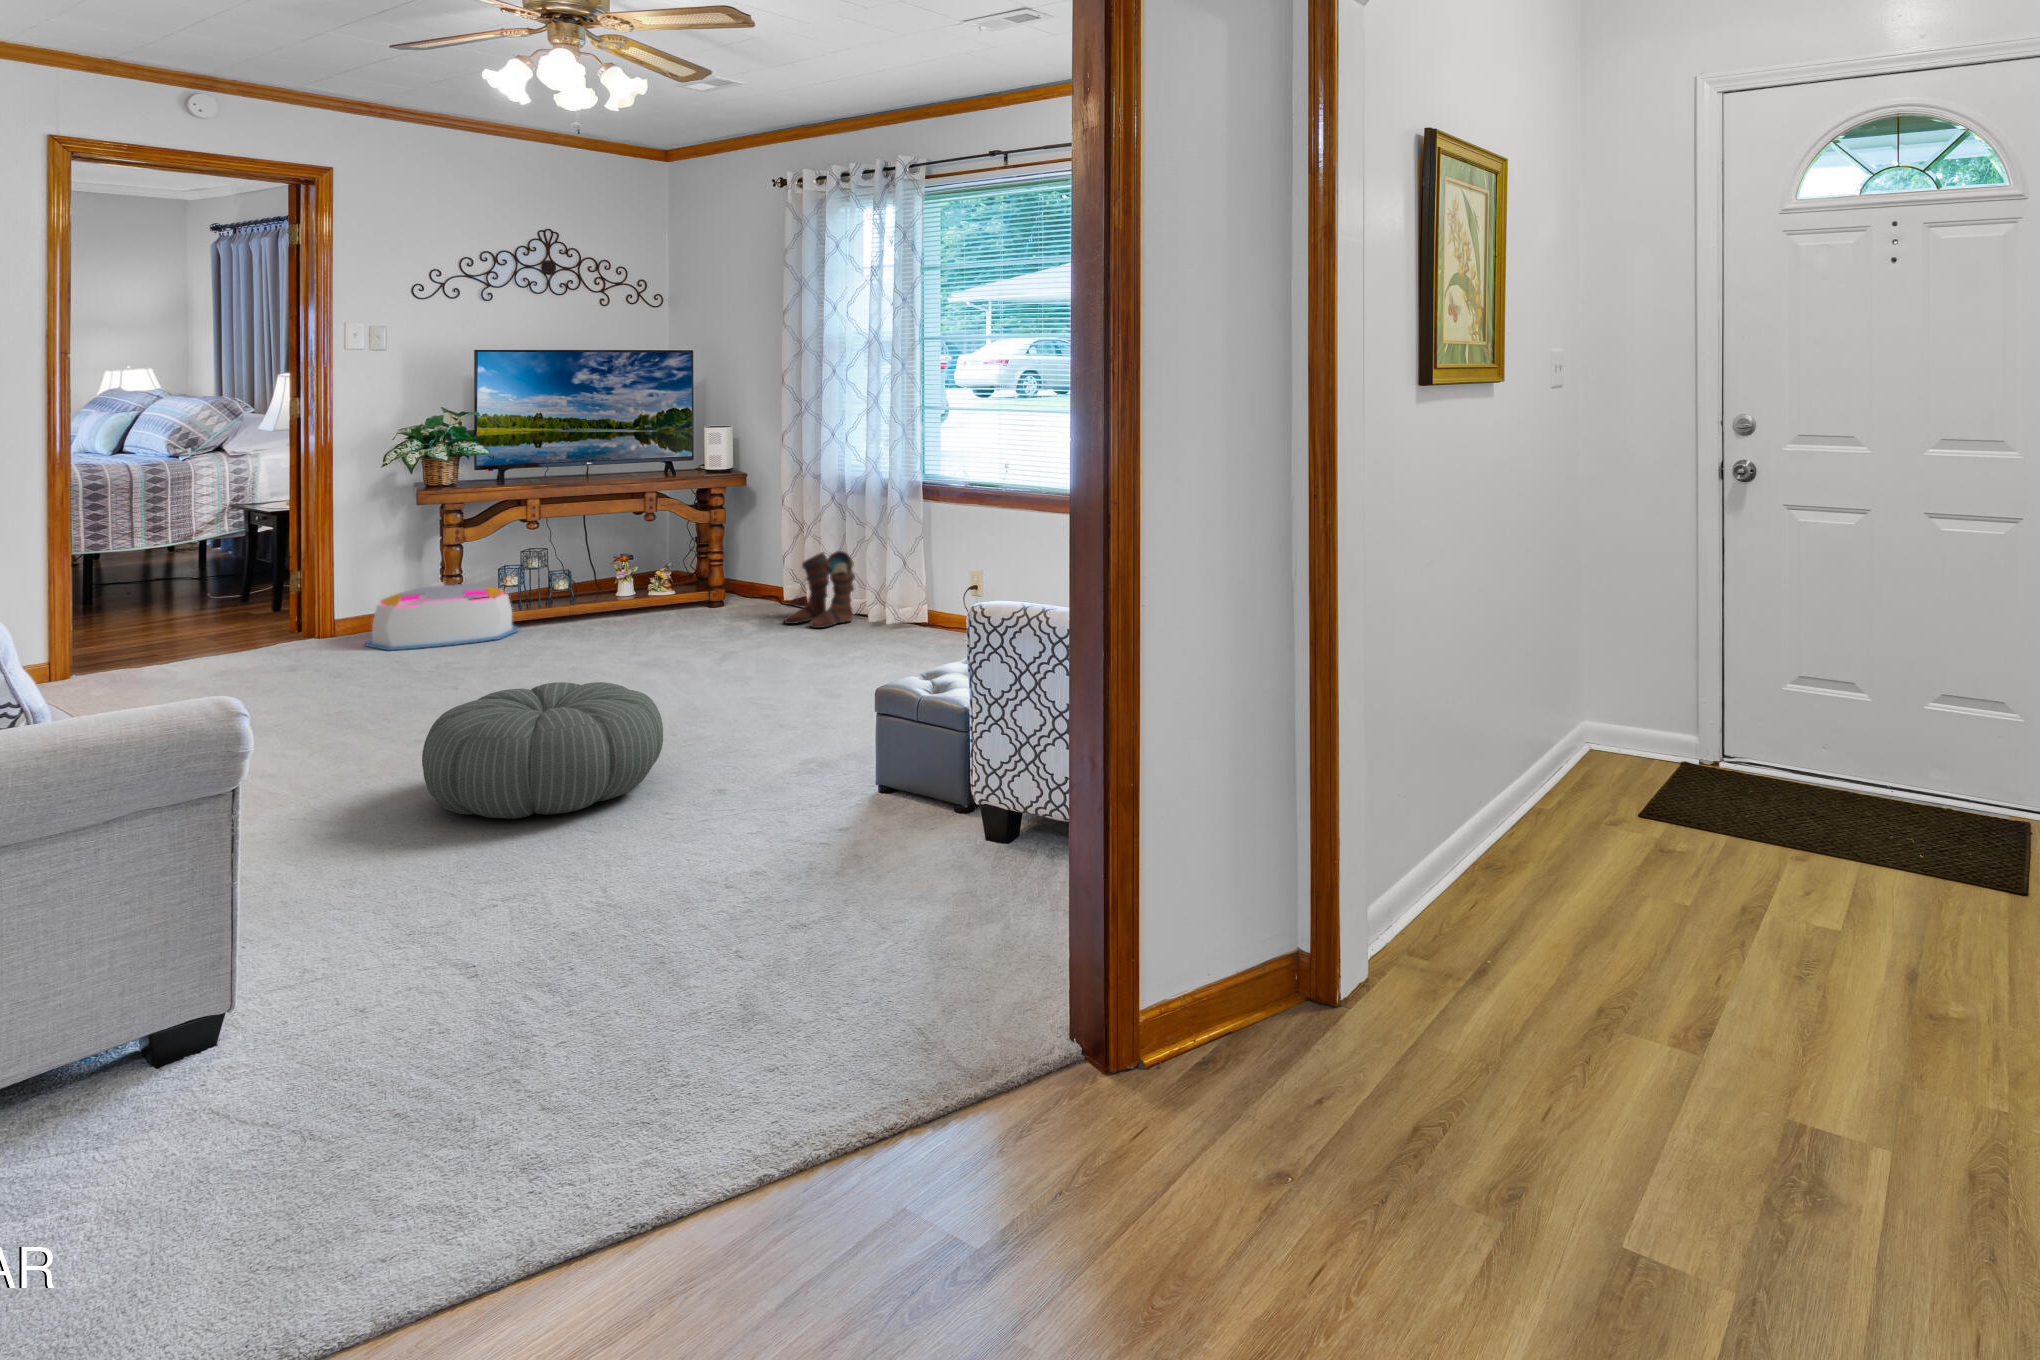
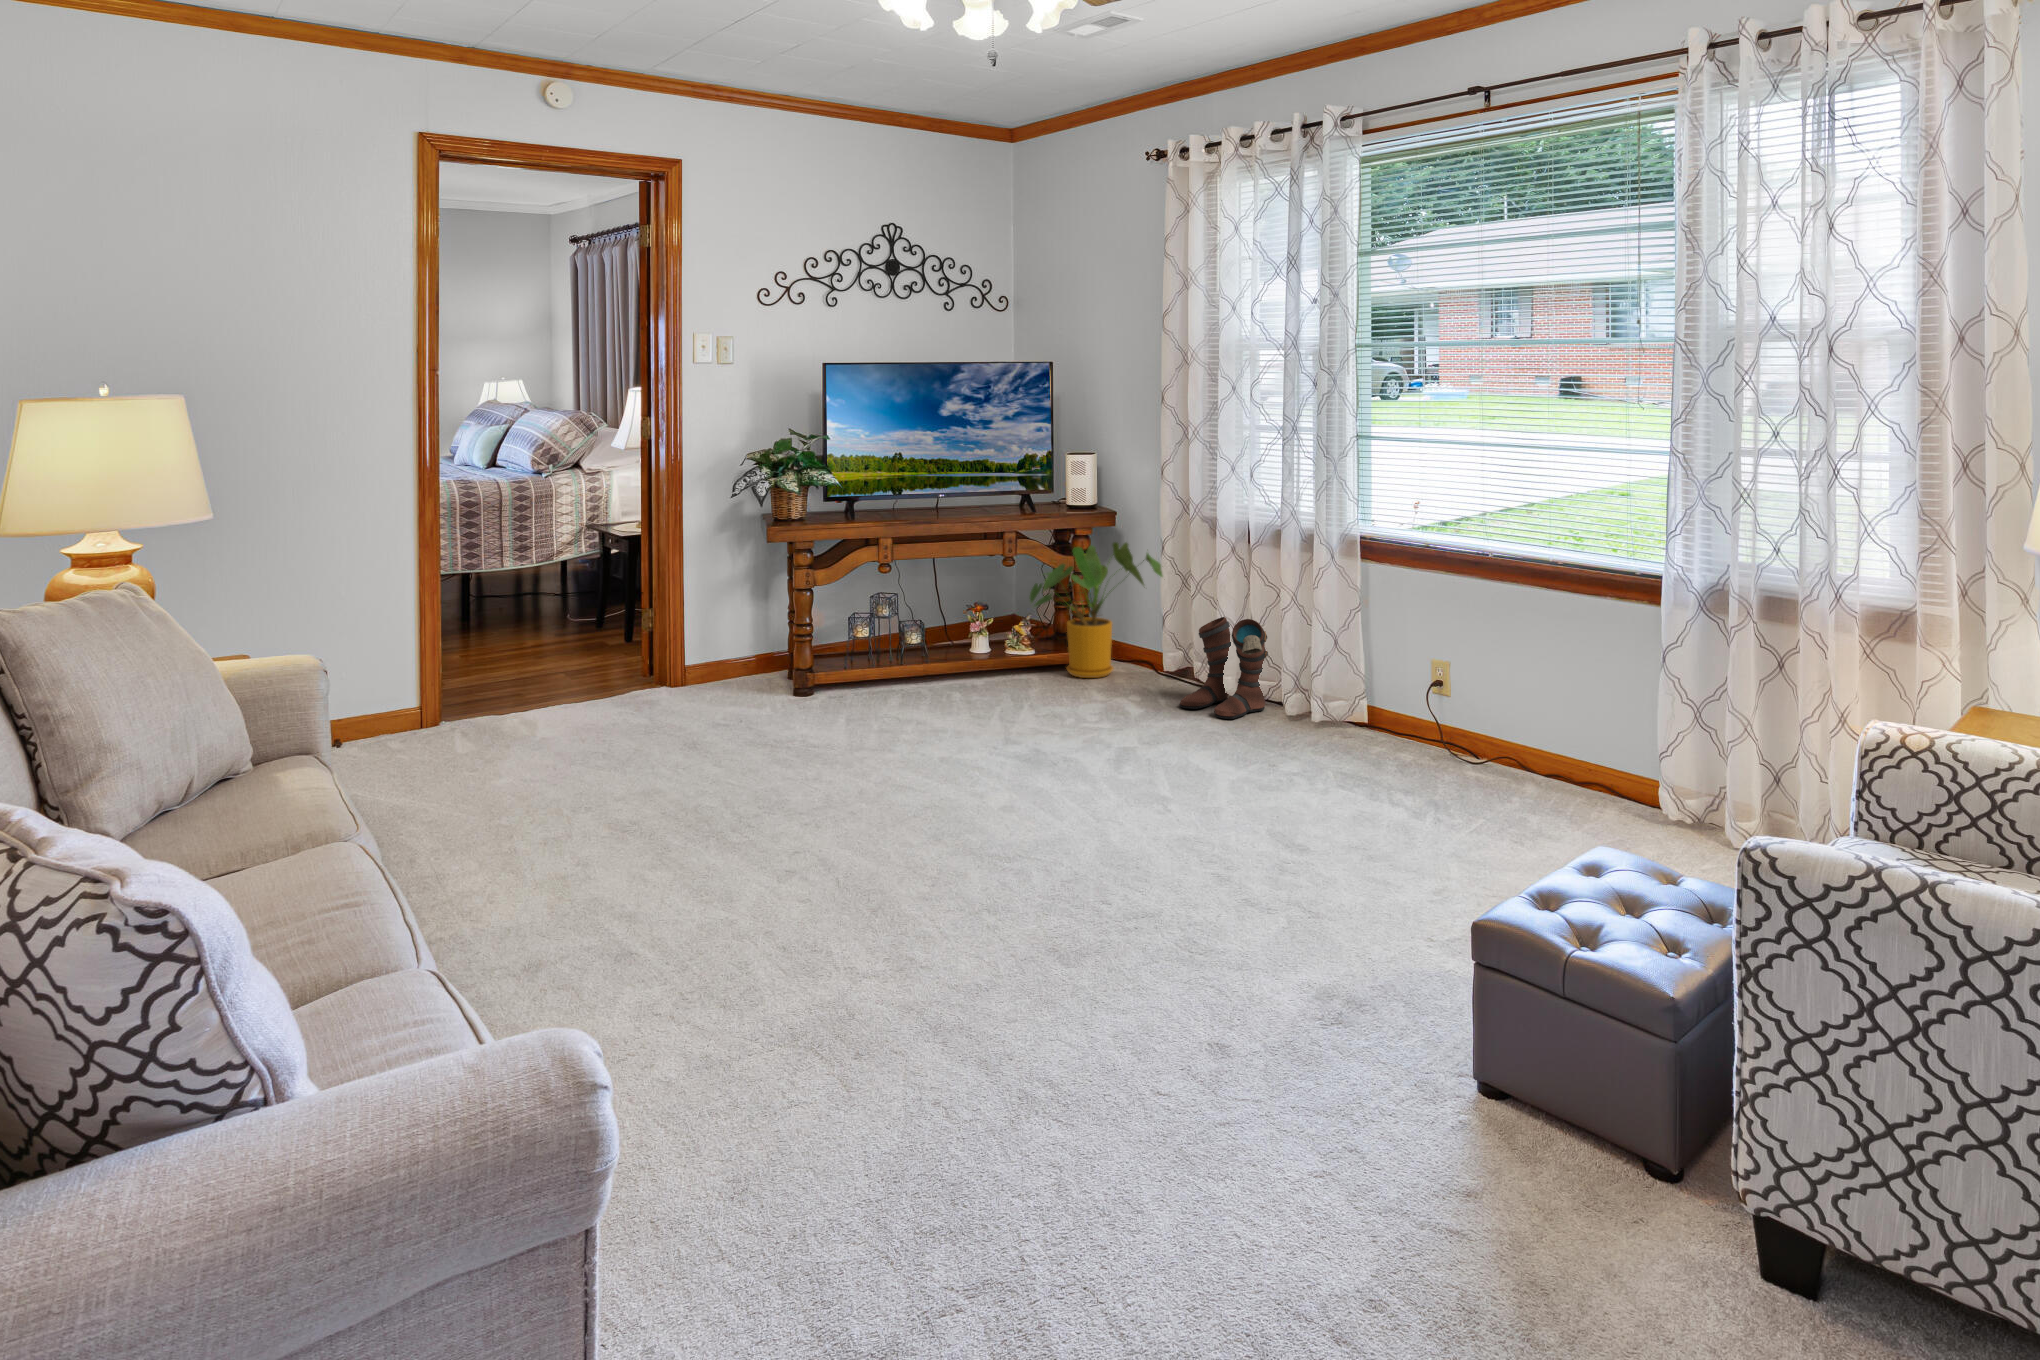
house plant: none [663,499,782,610] -> present [1030,542,1163,678]
storage bin: present [366,582,518,650] -> none [717,633,874,718]
pouf: present [422,682,663,819] -> none [804,848,1116,1083]

